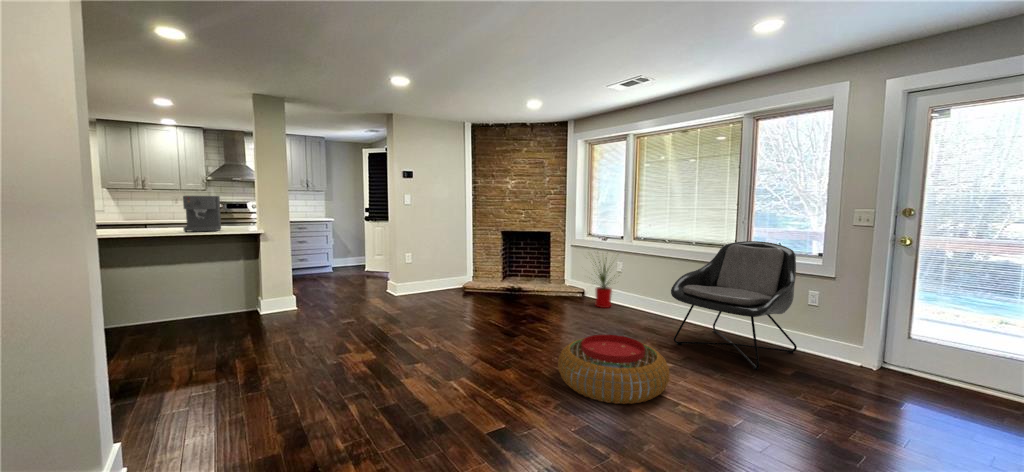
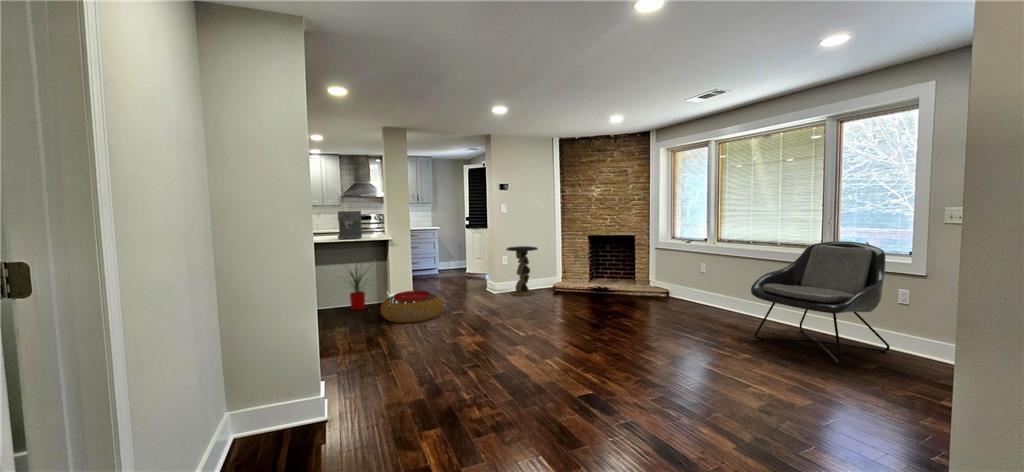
side table: none [410,242,447,299] -> present [506,246,538,296]
house plant: present [595,262,615,308] -> present [345,267,366,310]
pouf: present [558,335,669,404] -> present [380,291,443,323]

